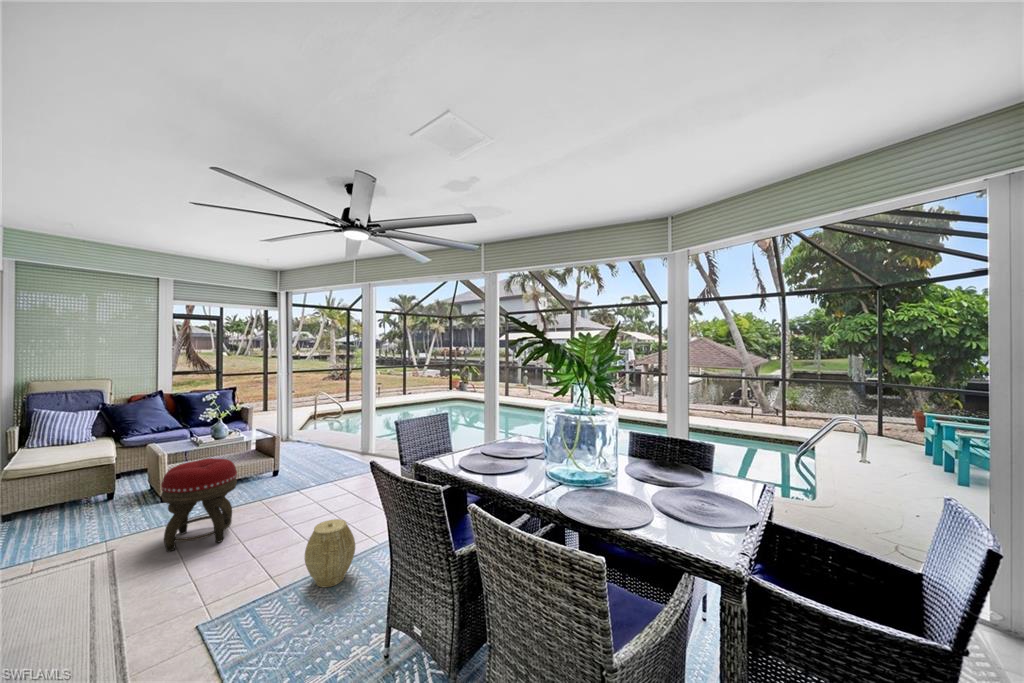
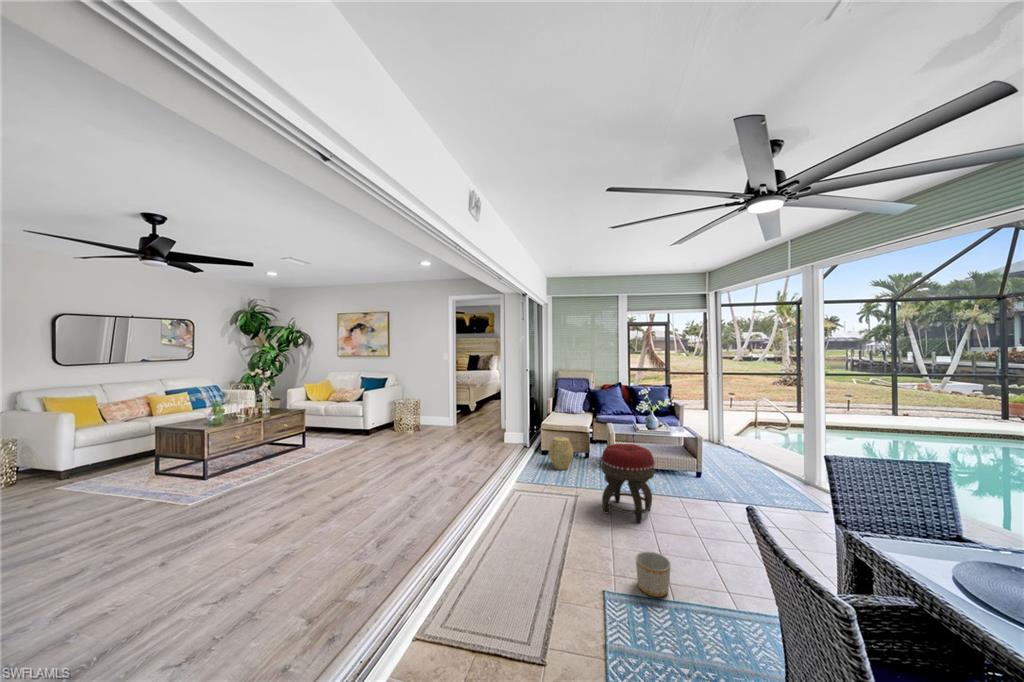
woven basket: present [305,519,355,587] -> present [549,437,573,470]
planter: none [235,554,275,600] -> present [636,552,671,597]

